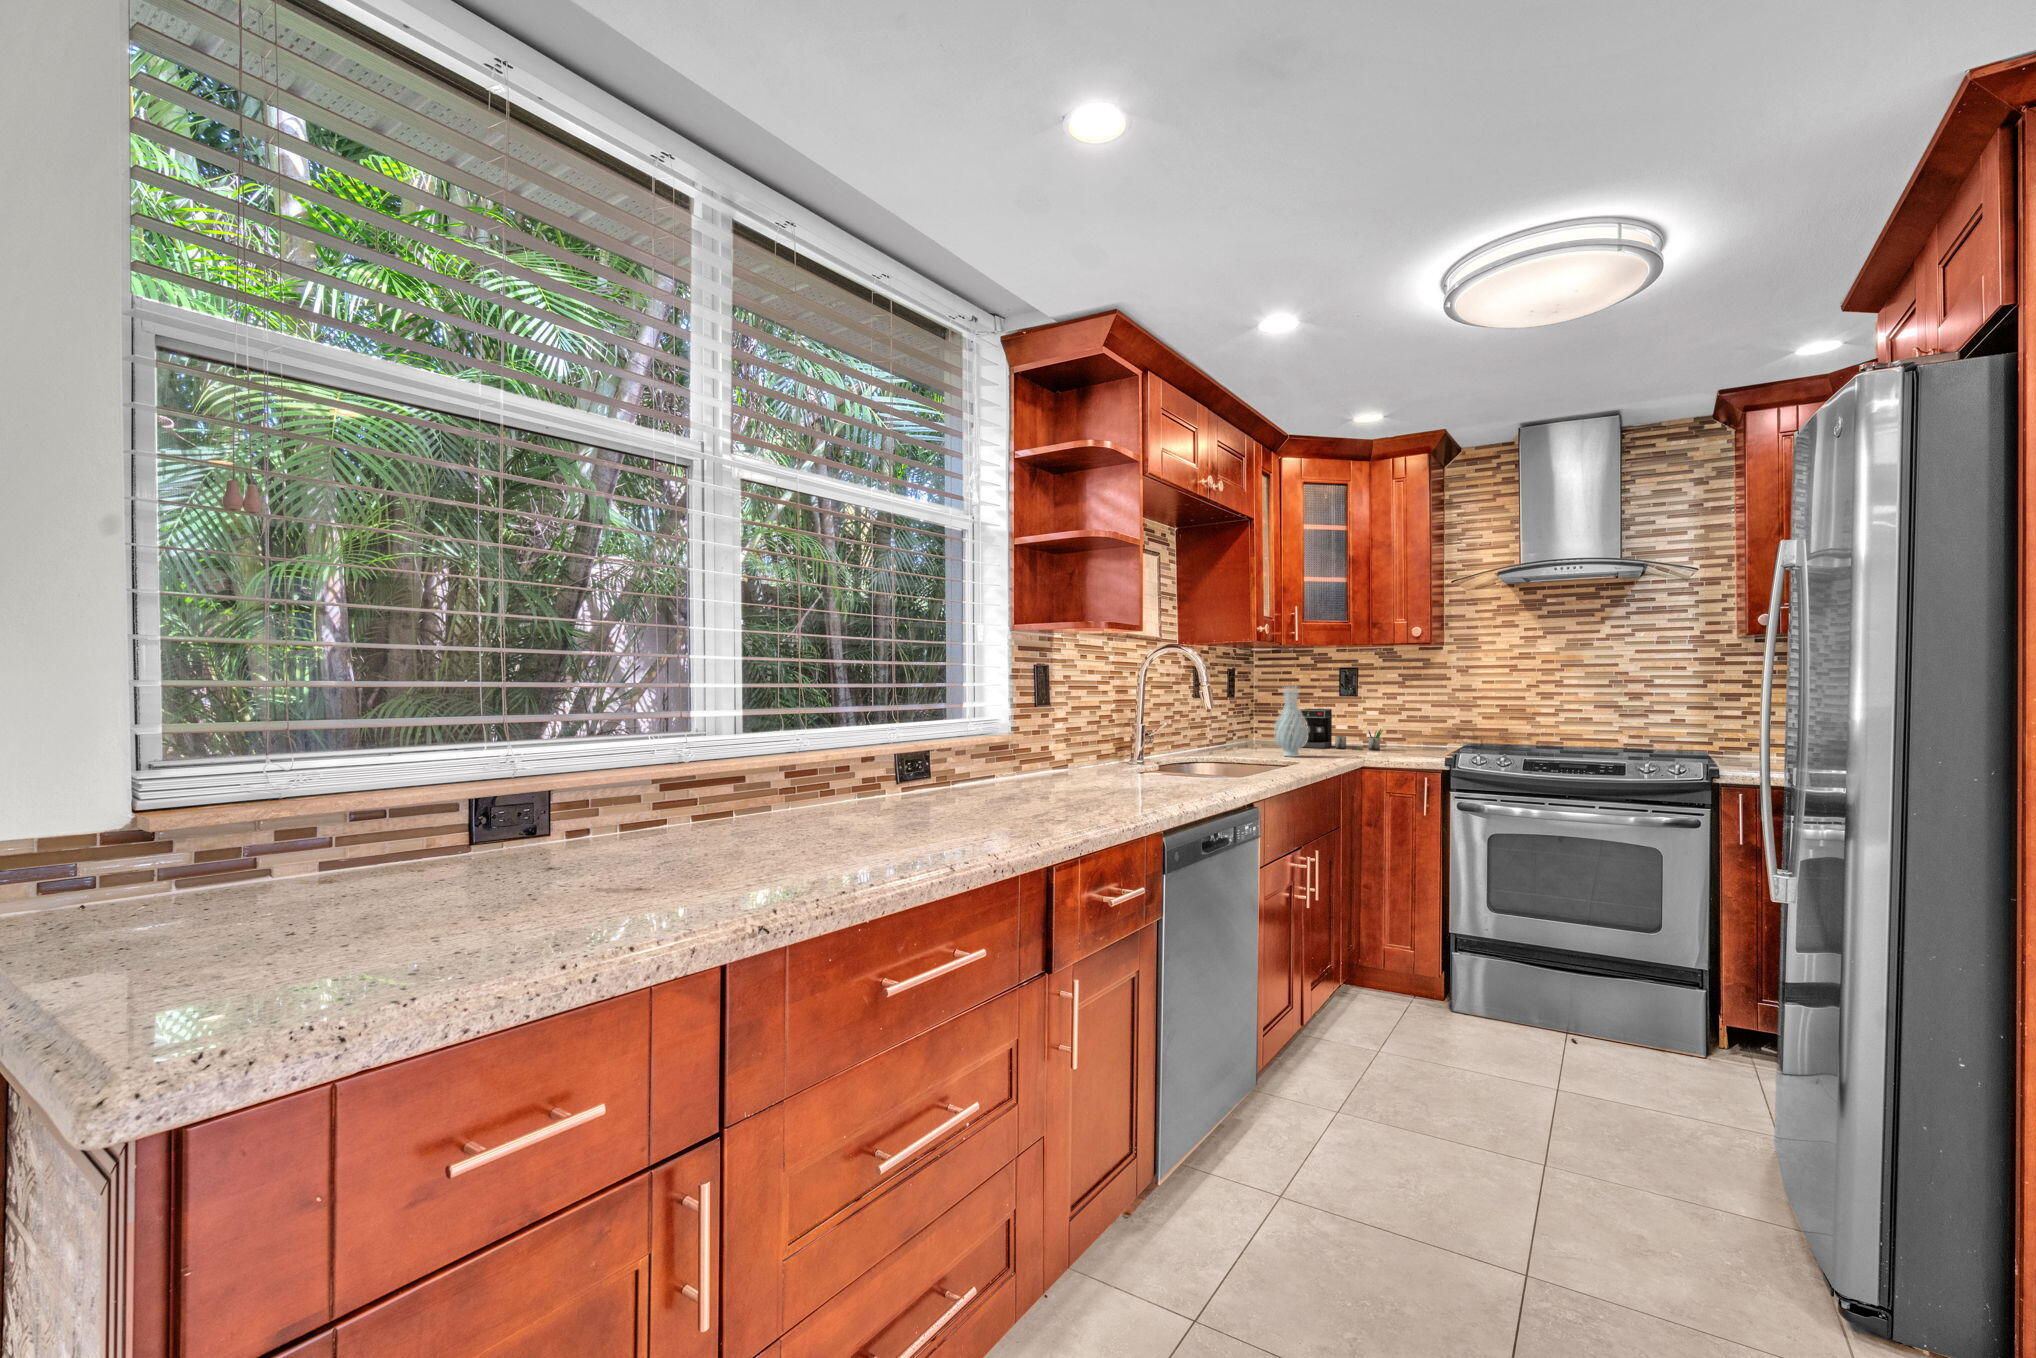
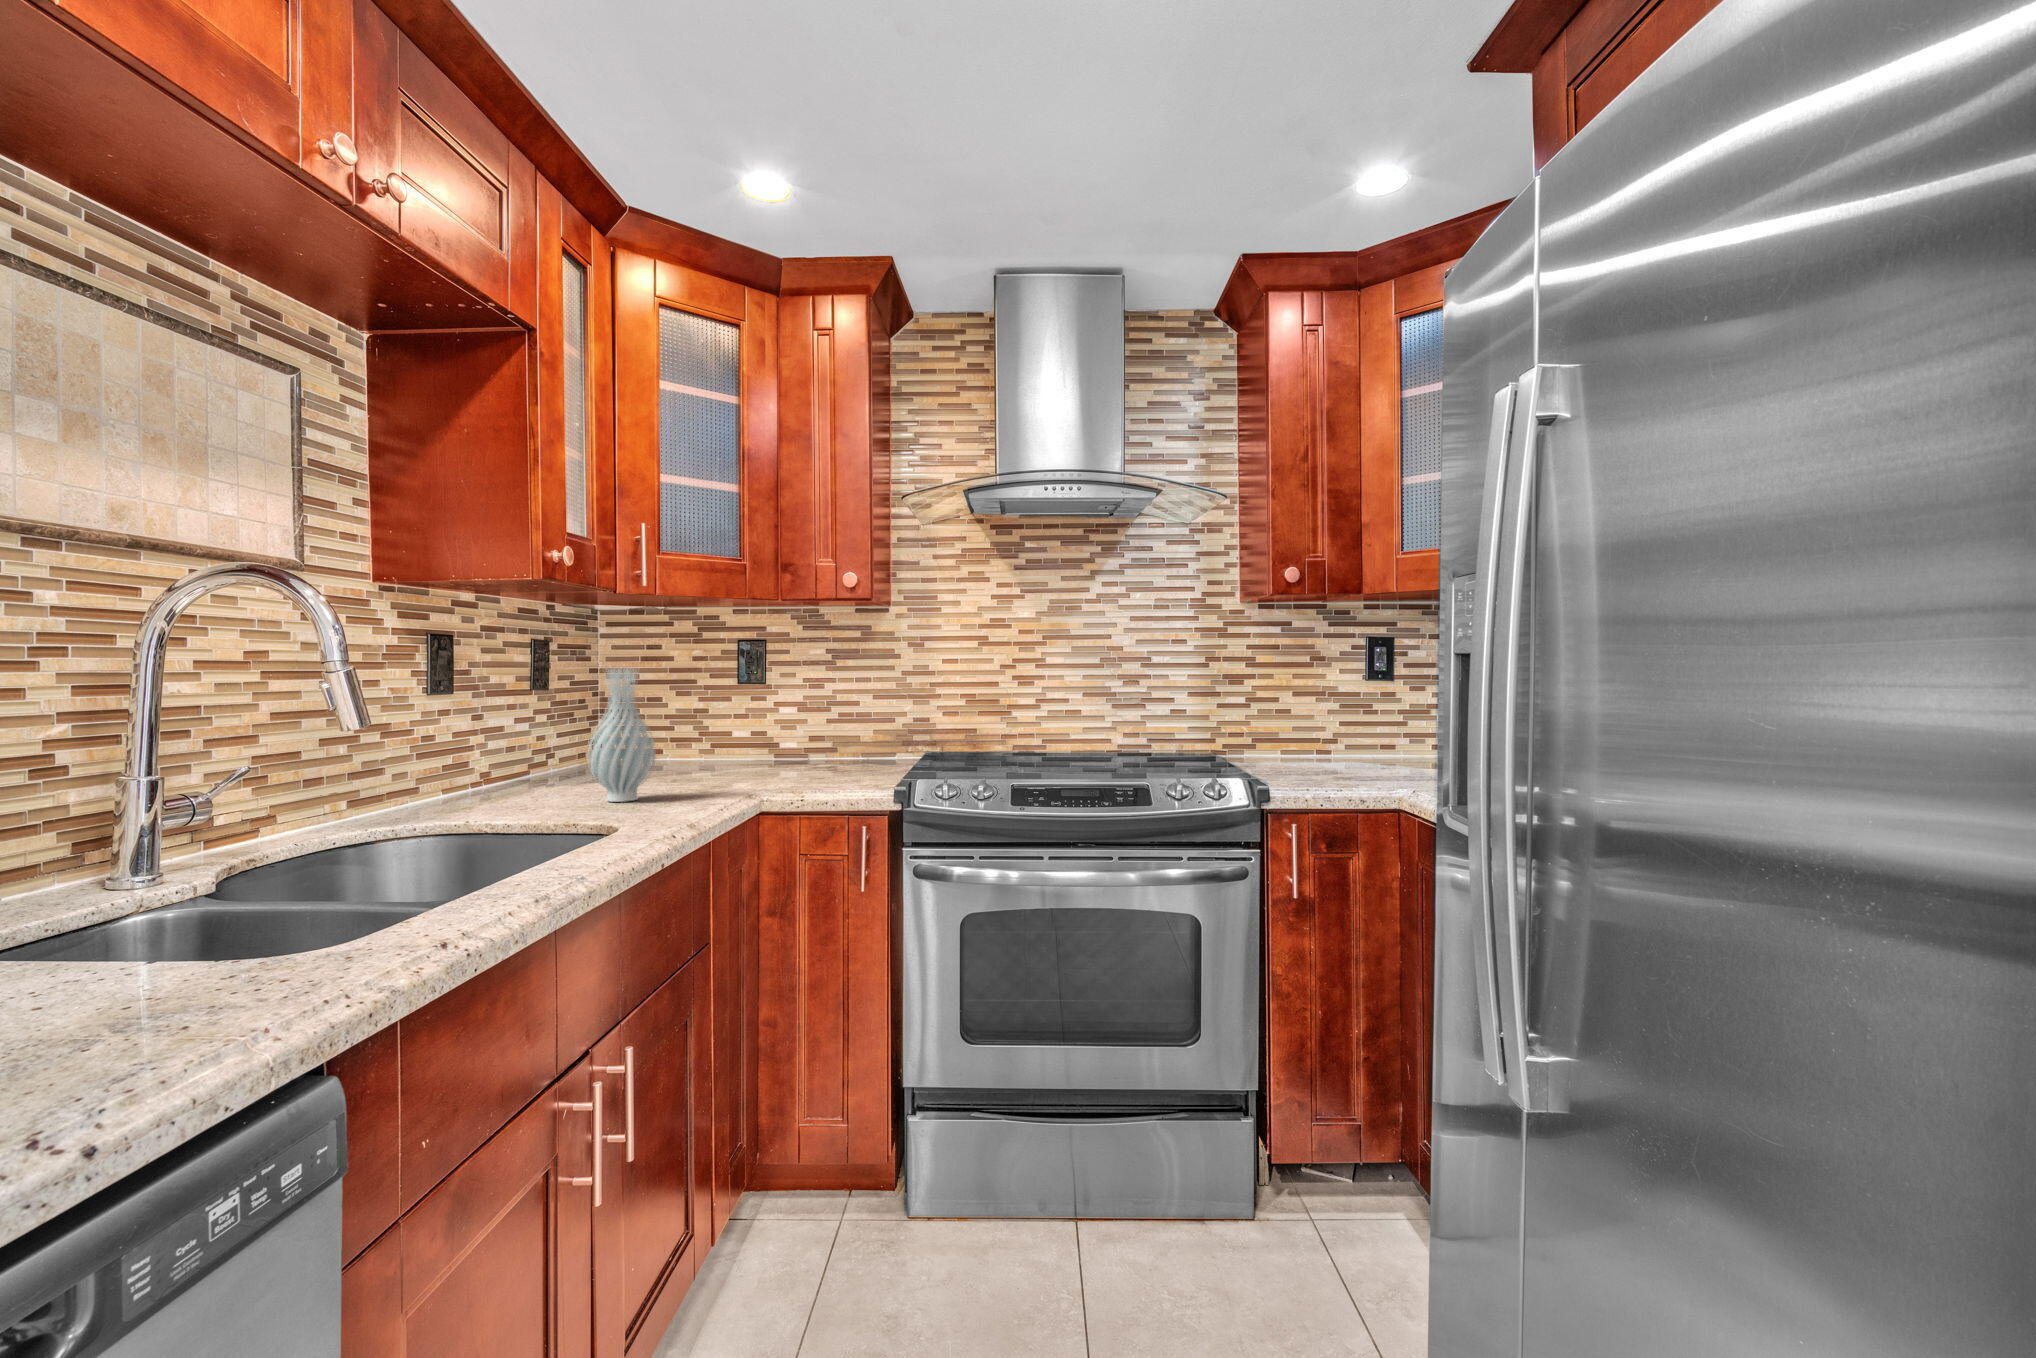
coffee maker: present [1300,709,1383,750] -> none [666,706,801,772]

